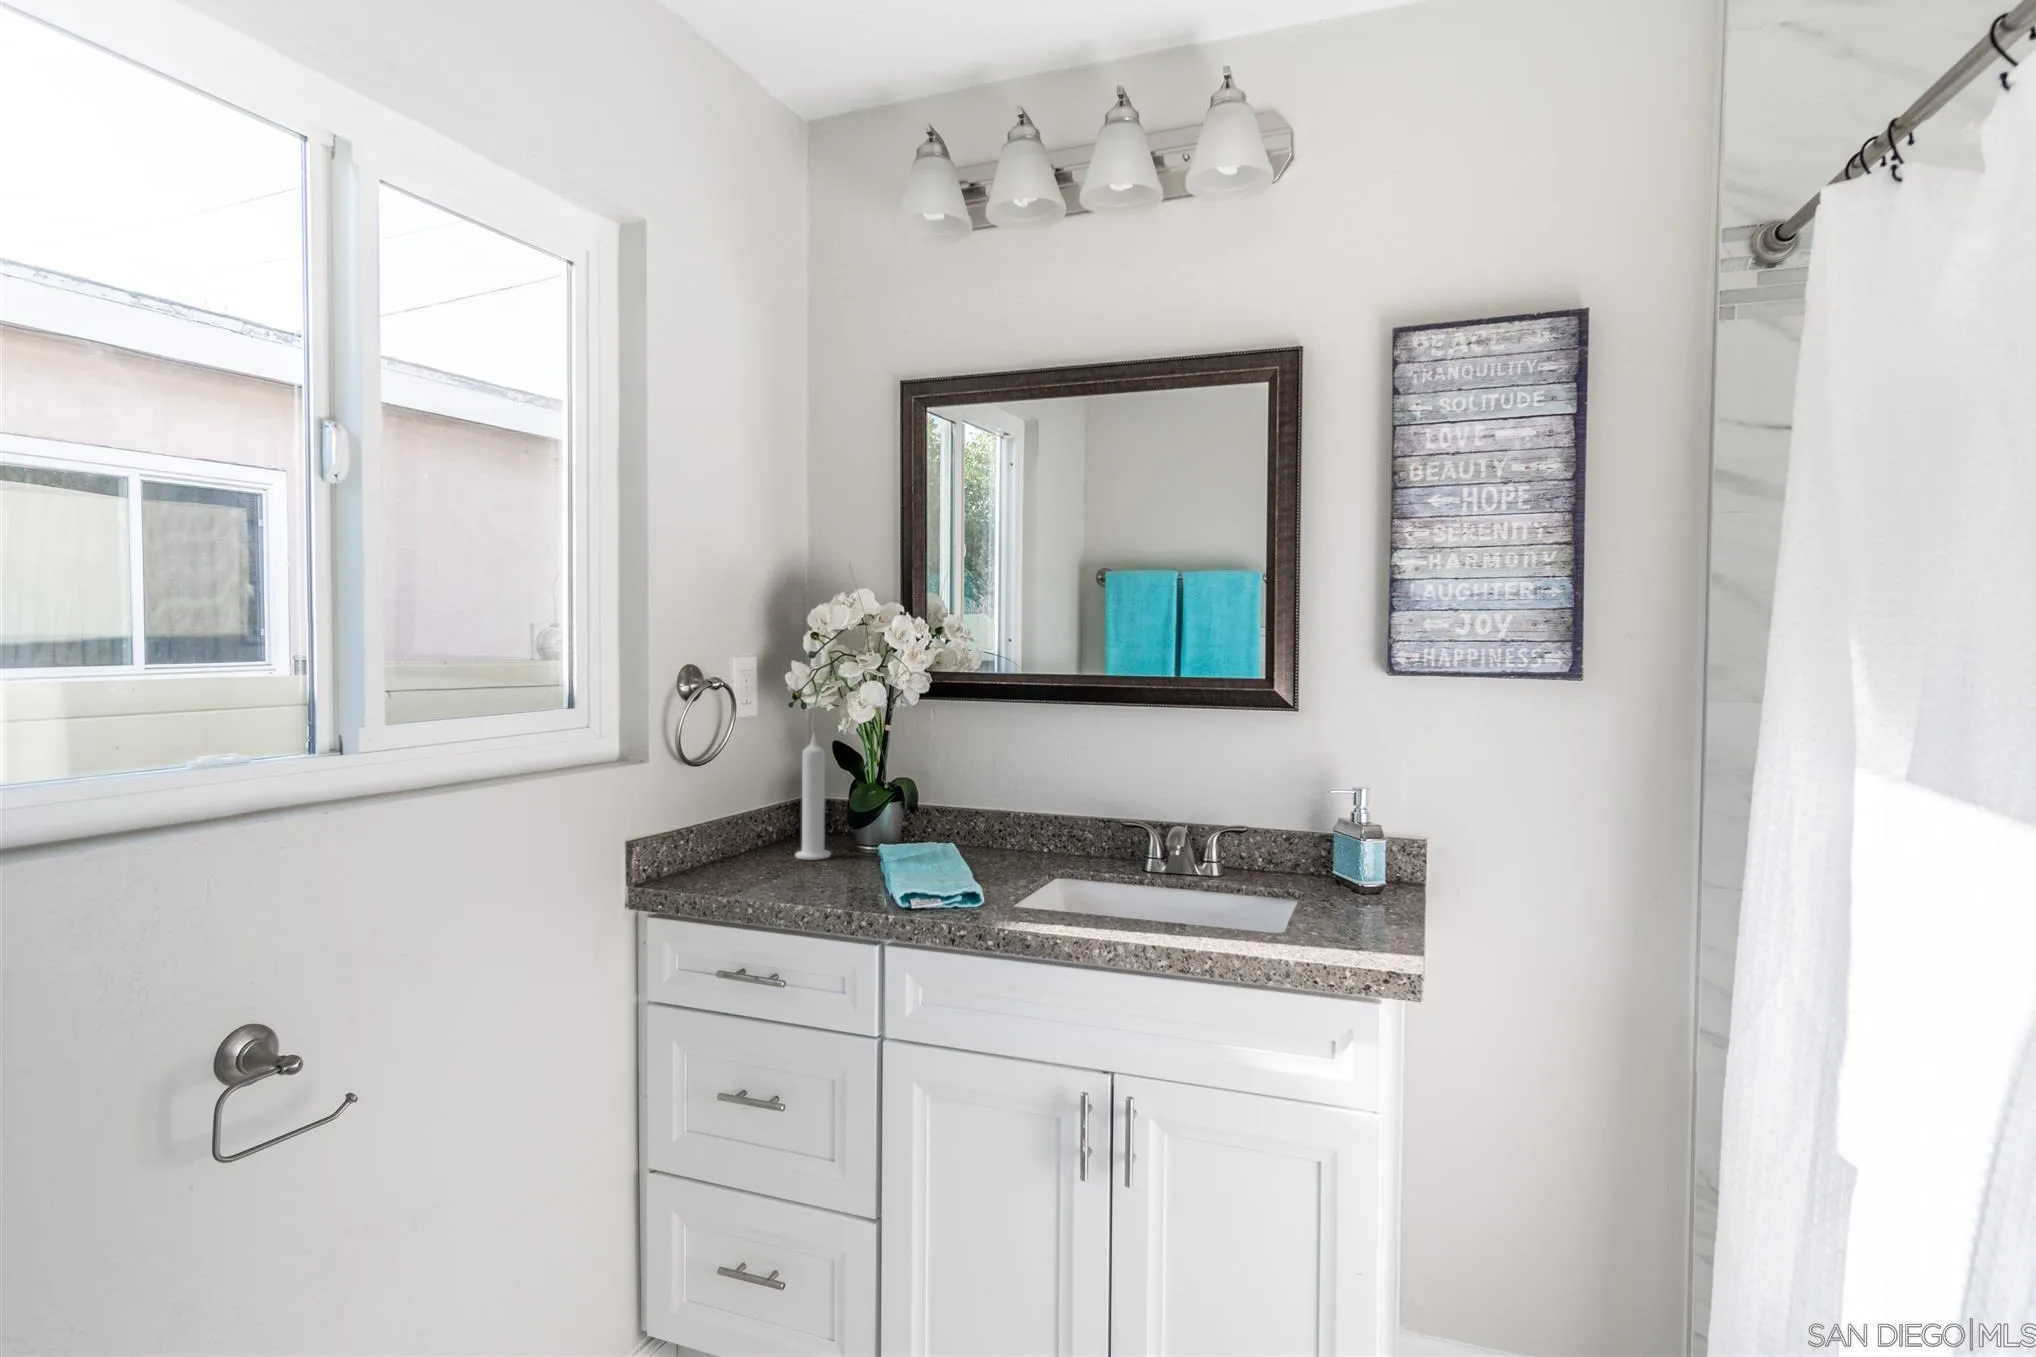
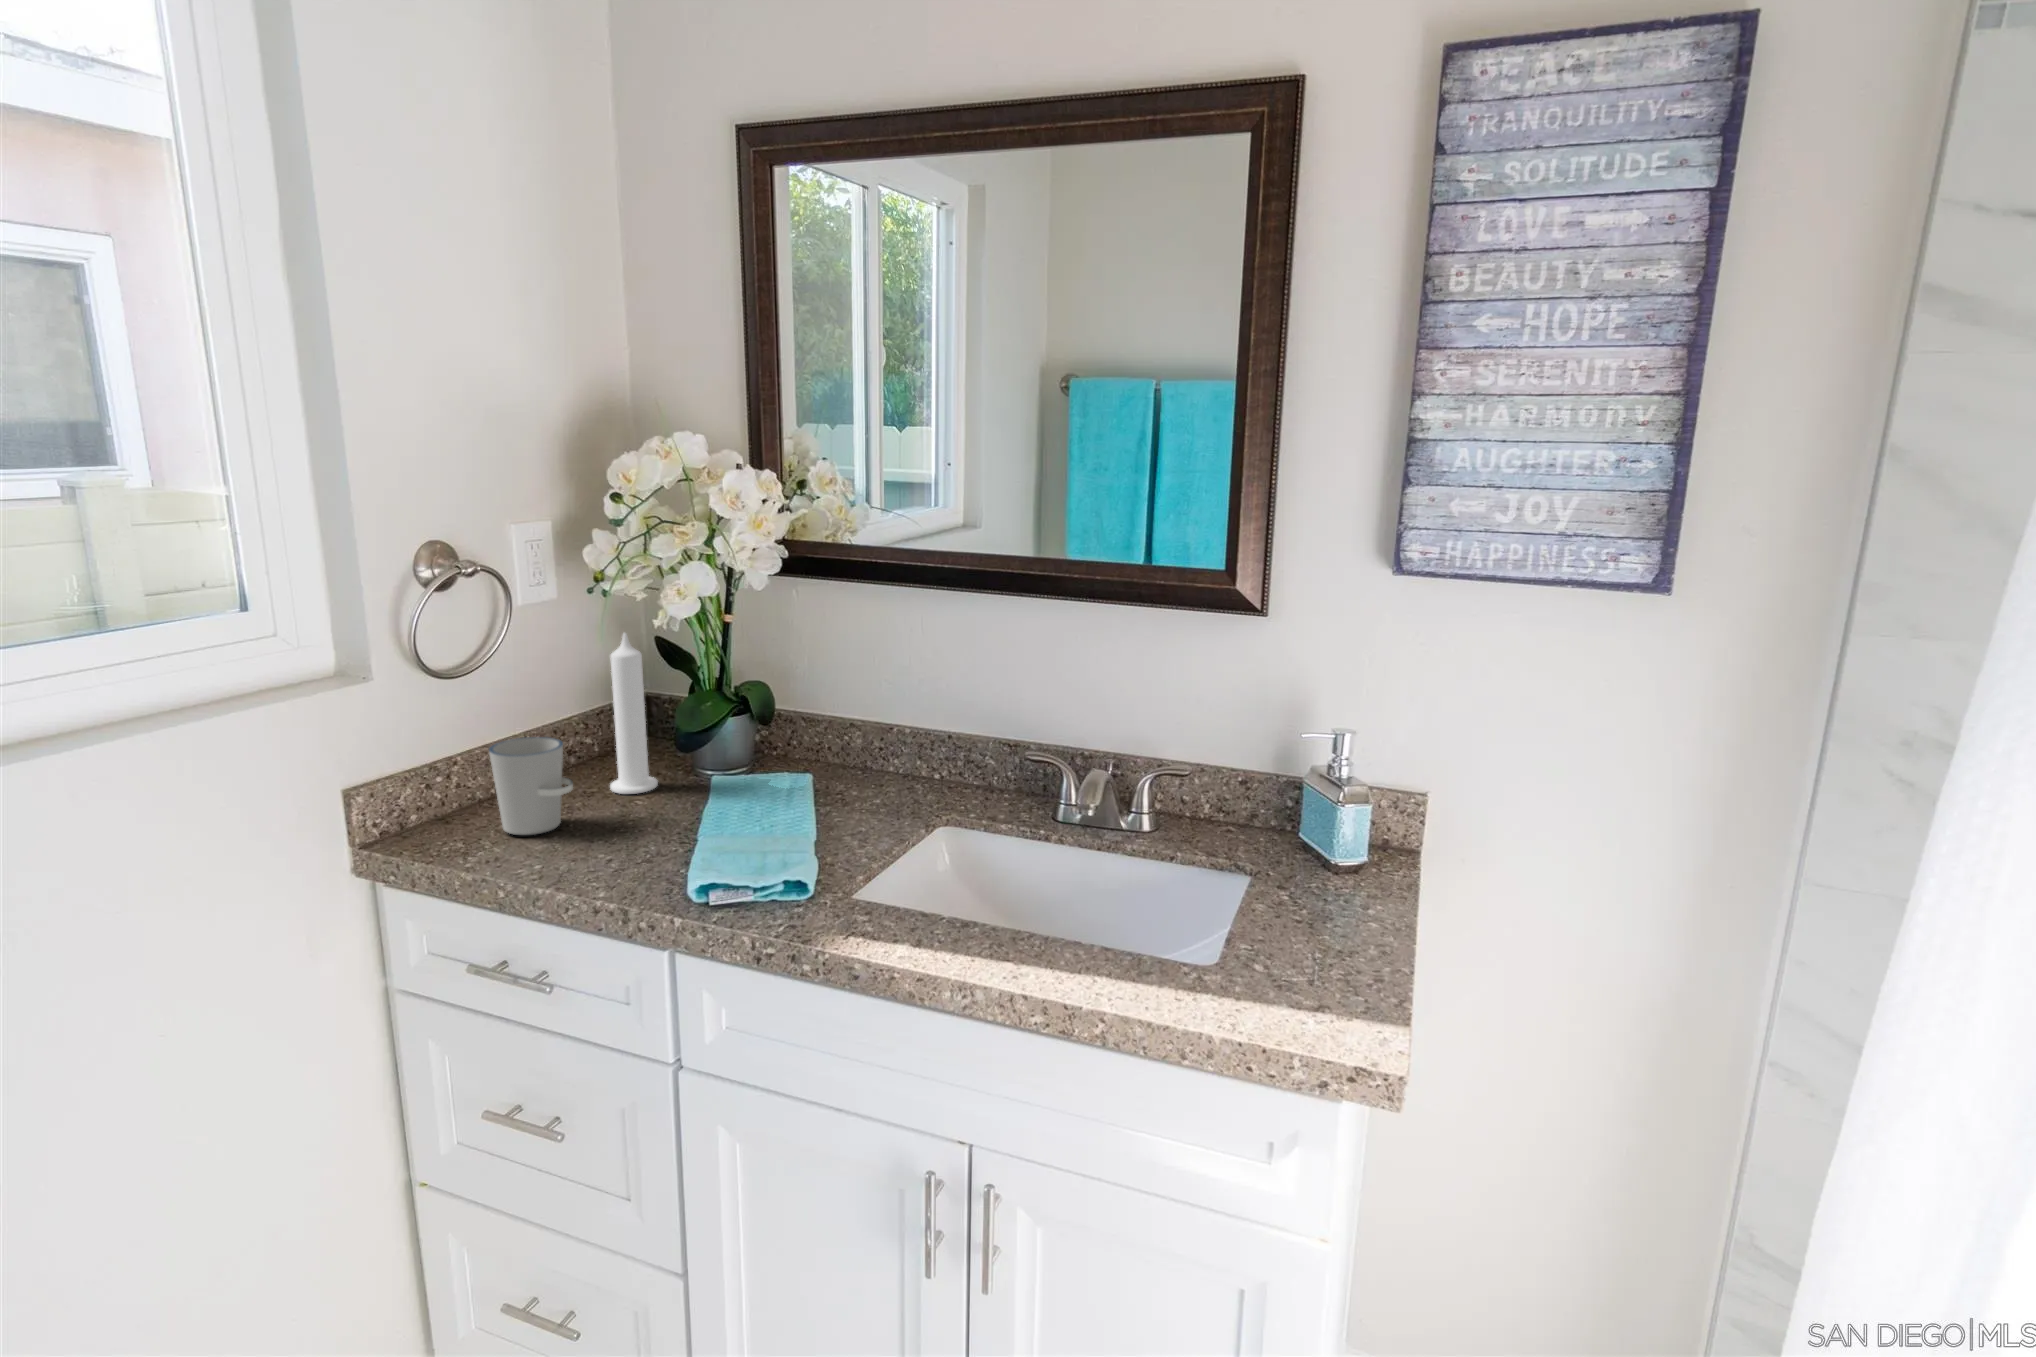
cup: none [728,808,786,879] -> present [489,737,573,835]

